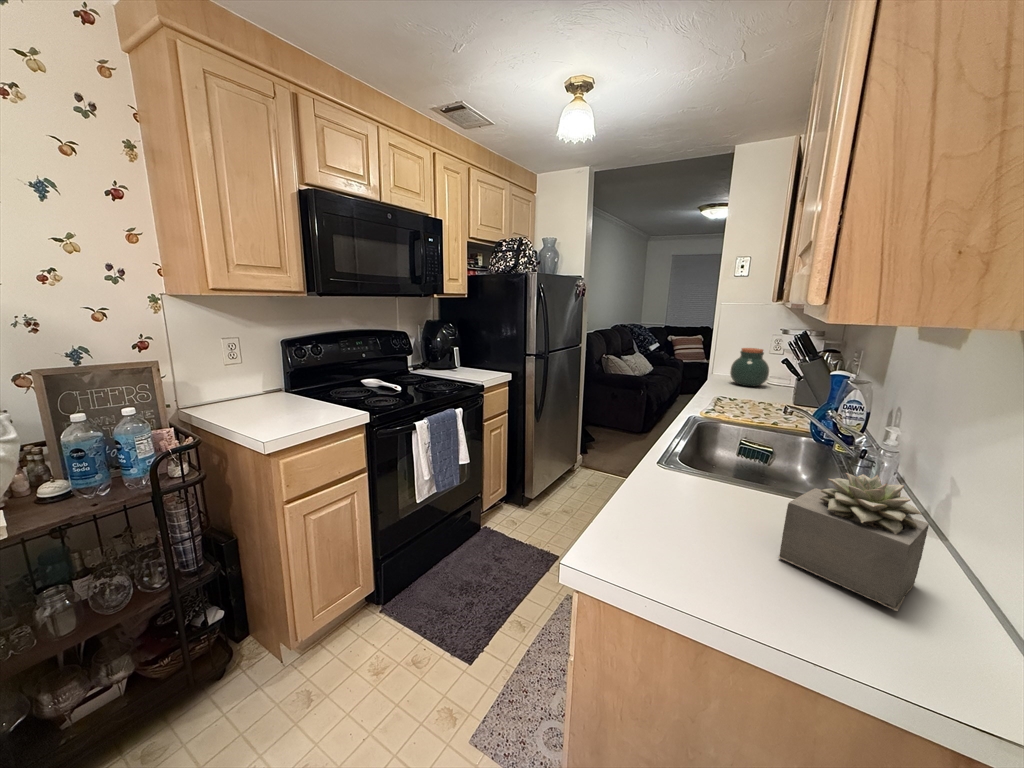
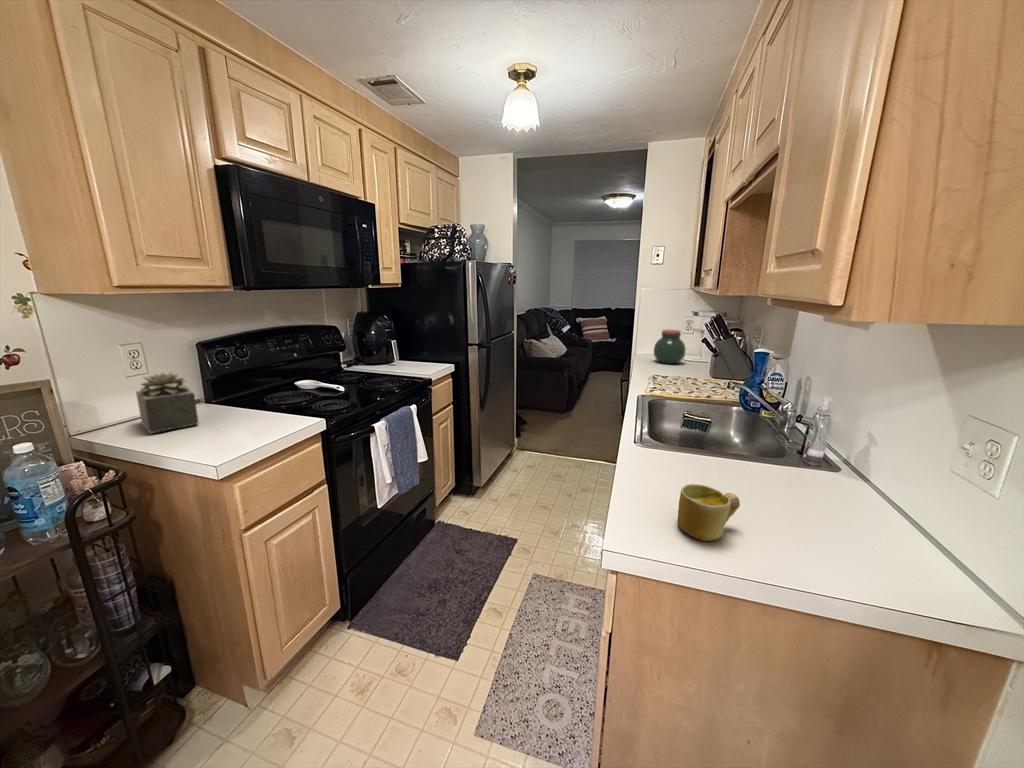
succulent plant: present [779,473,929,611] -> present [136,372,198,433]
mug: none [655,506,729,571] -> present [678,484,740,541]

